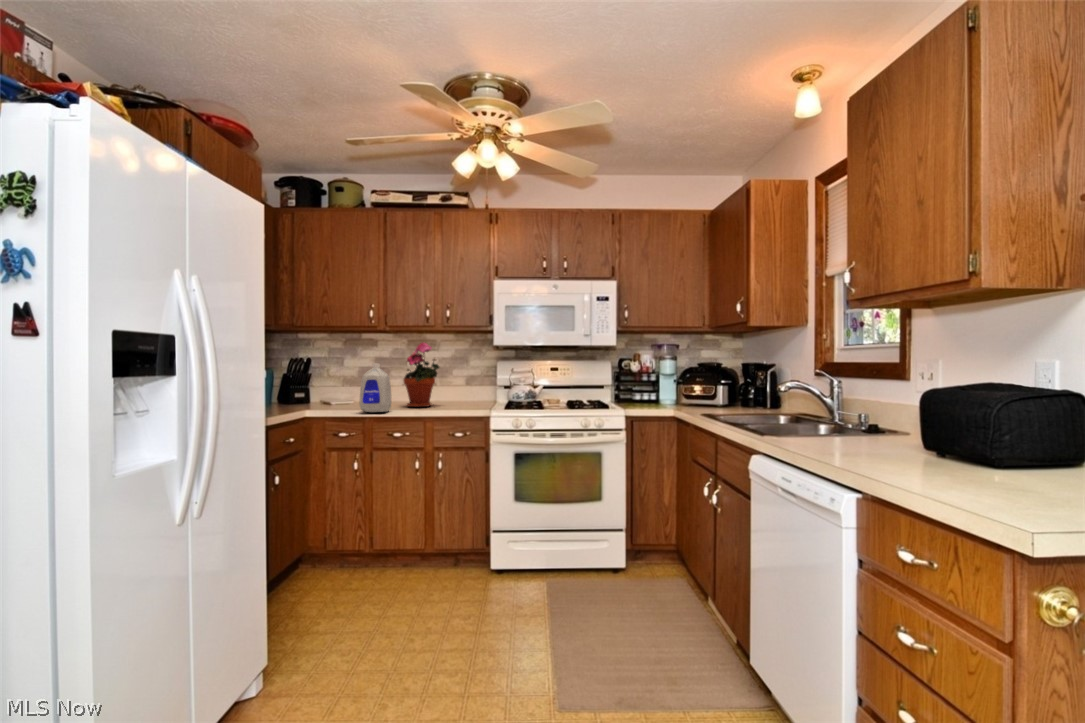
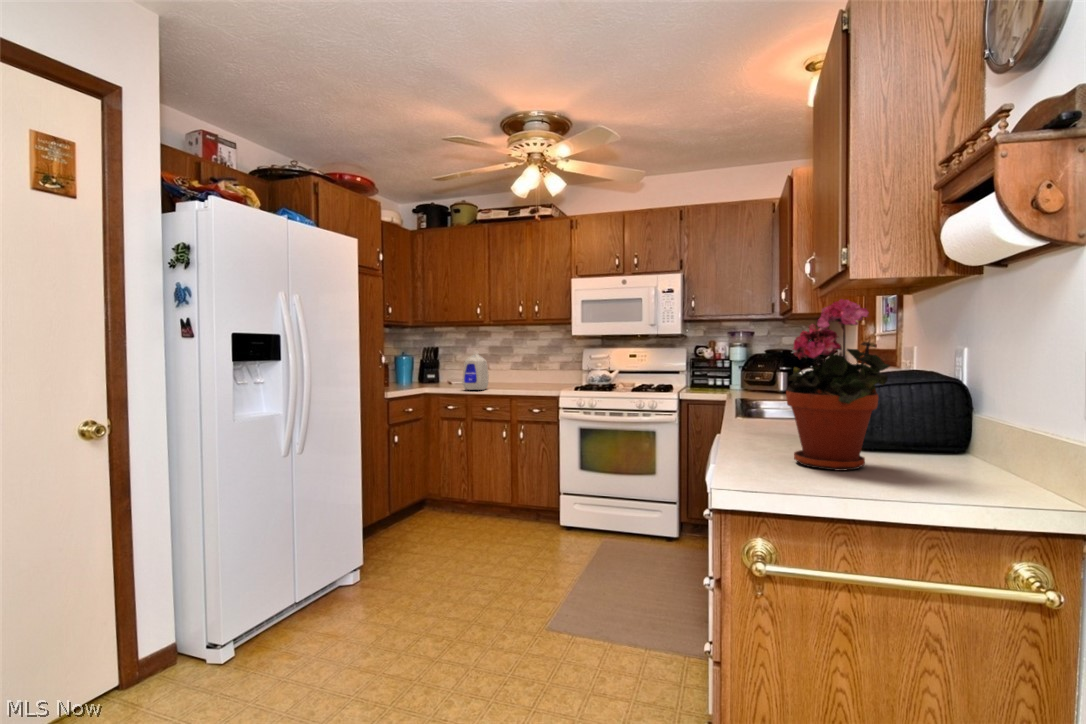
potted plant: present [404,343,439,407] -> present [786,299,890,471]

